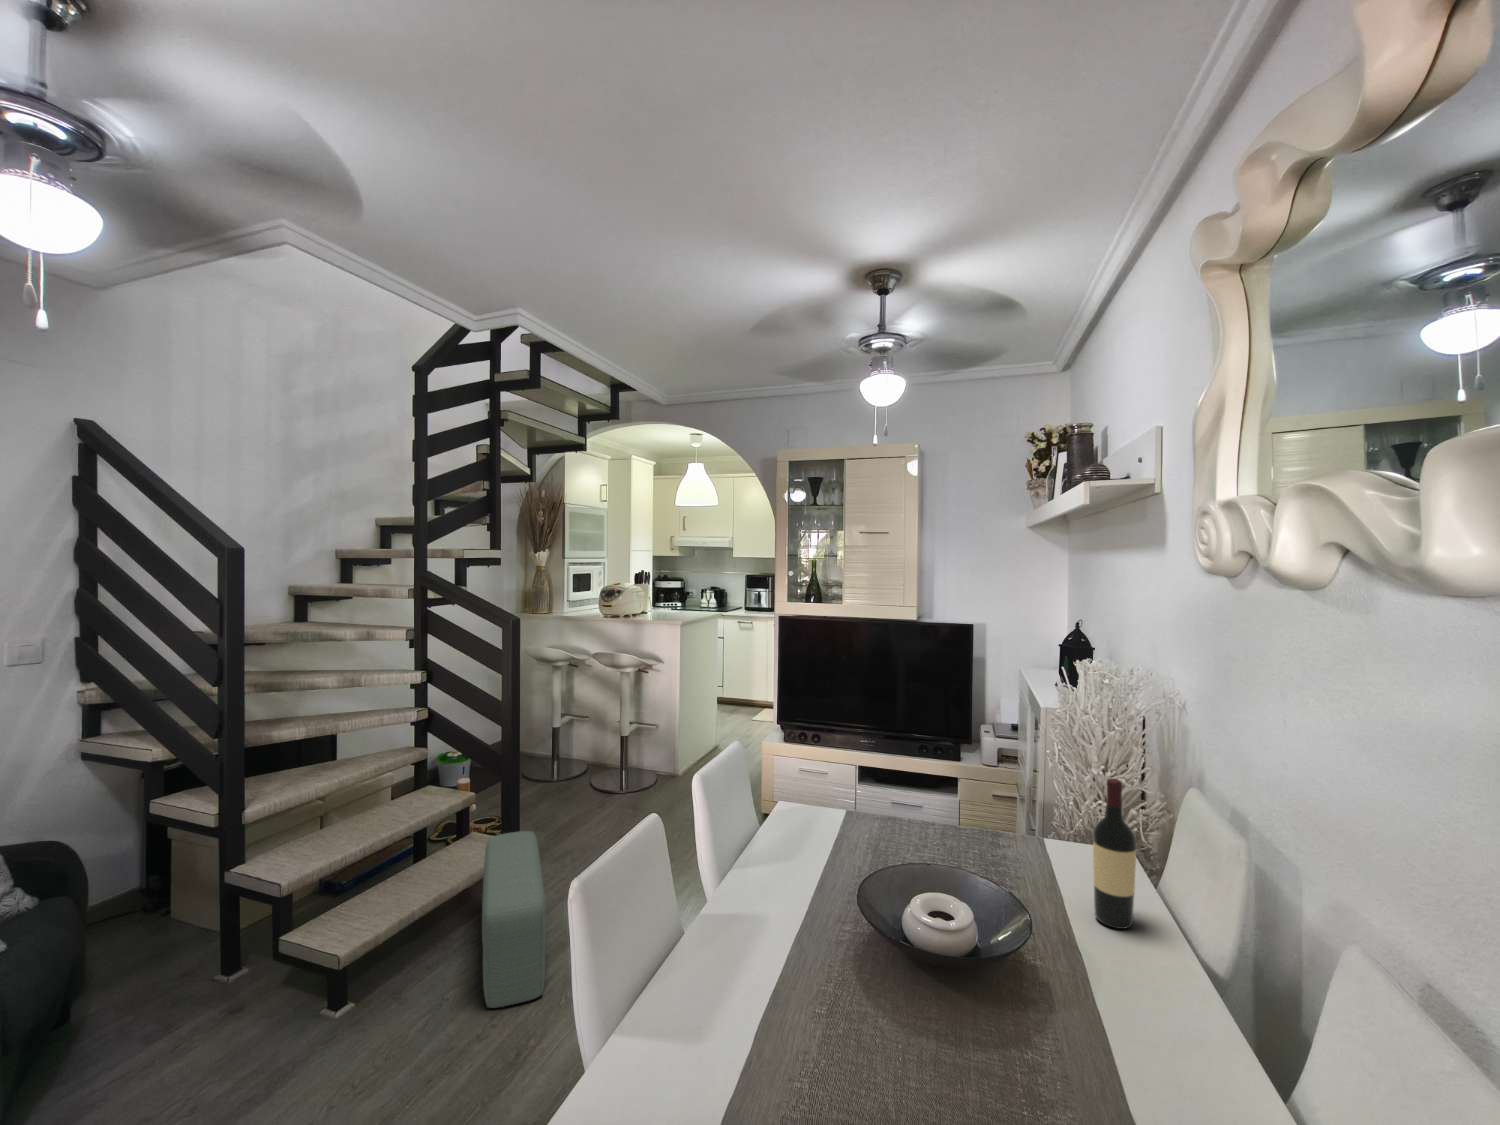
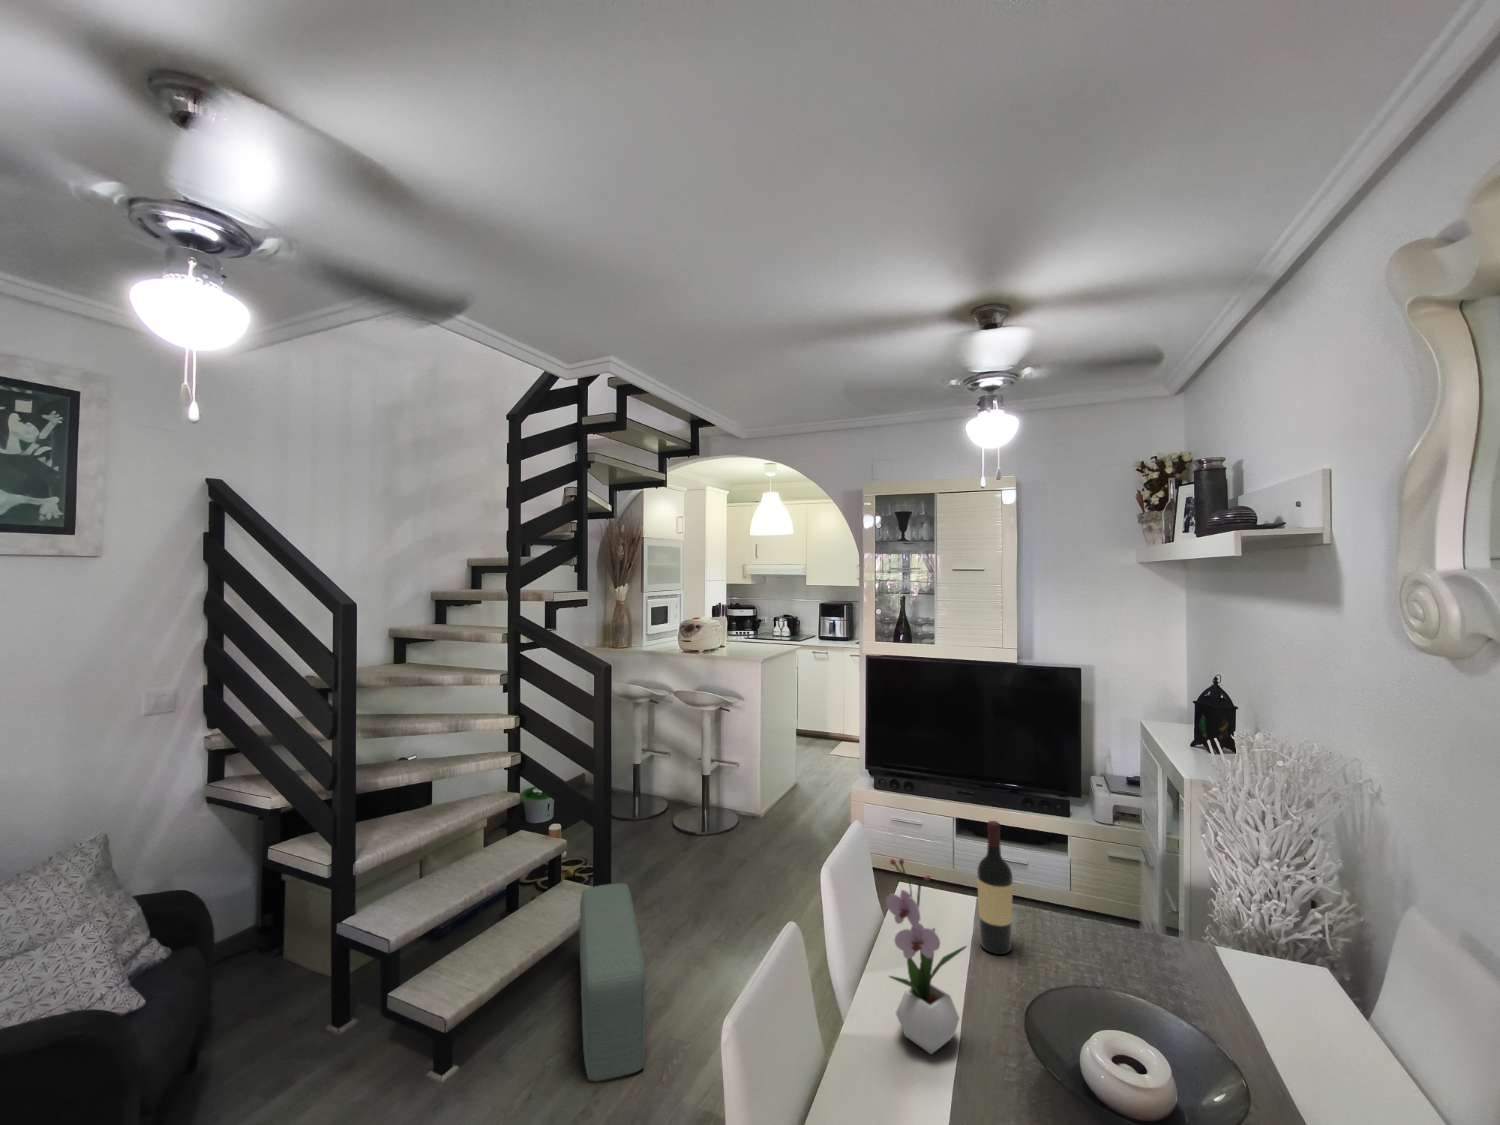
flower arrangement: none [748,760,821,930] -> present [886,859,966,1054]
wine bottle: present [1093,778,1136,929] -> present [977,821,1013,954]

